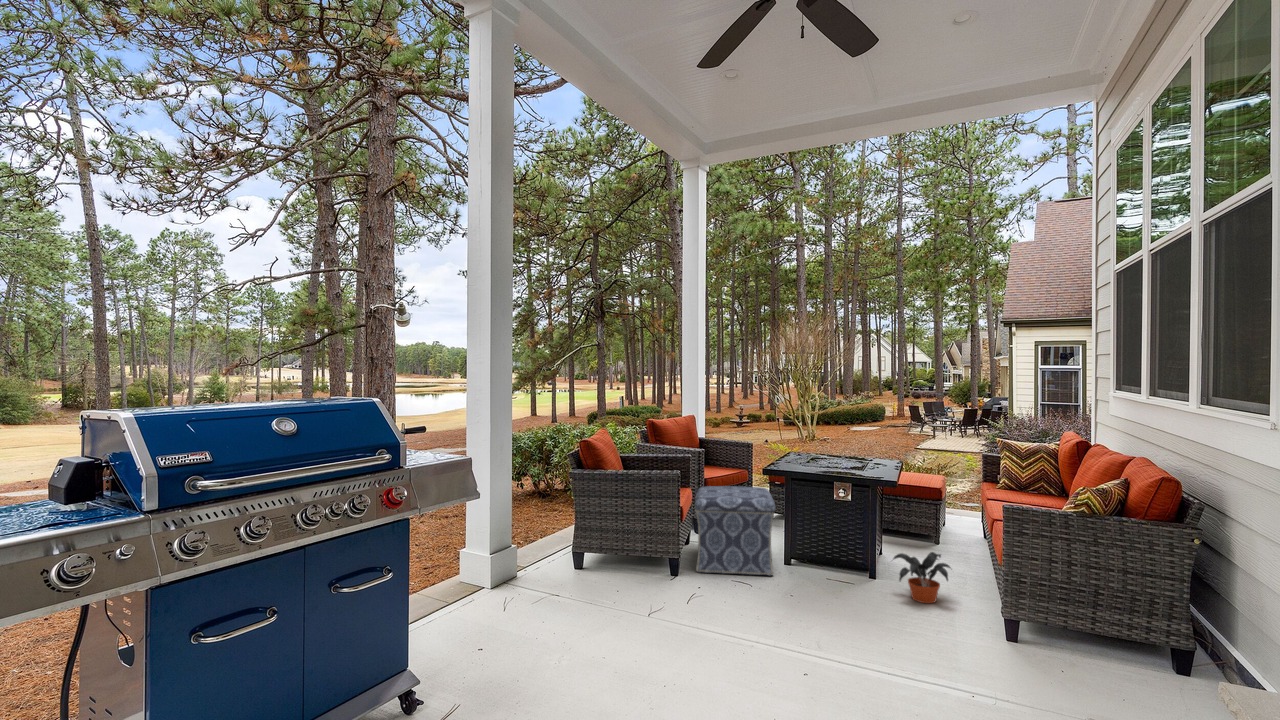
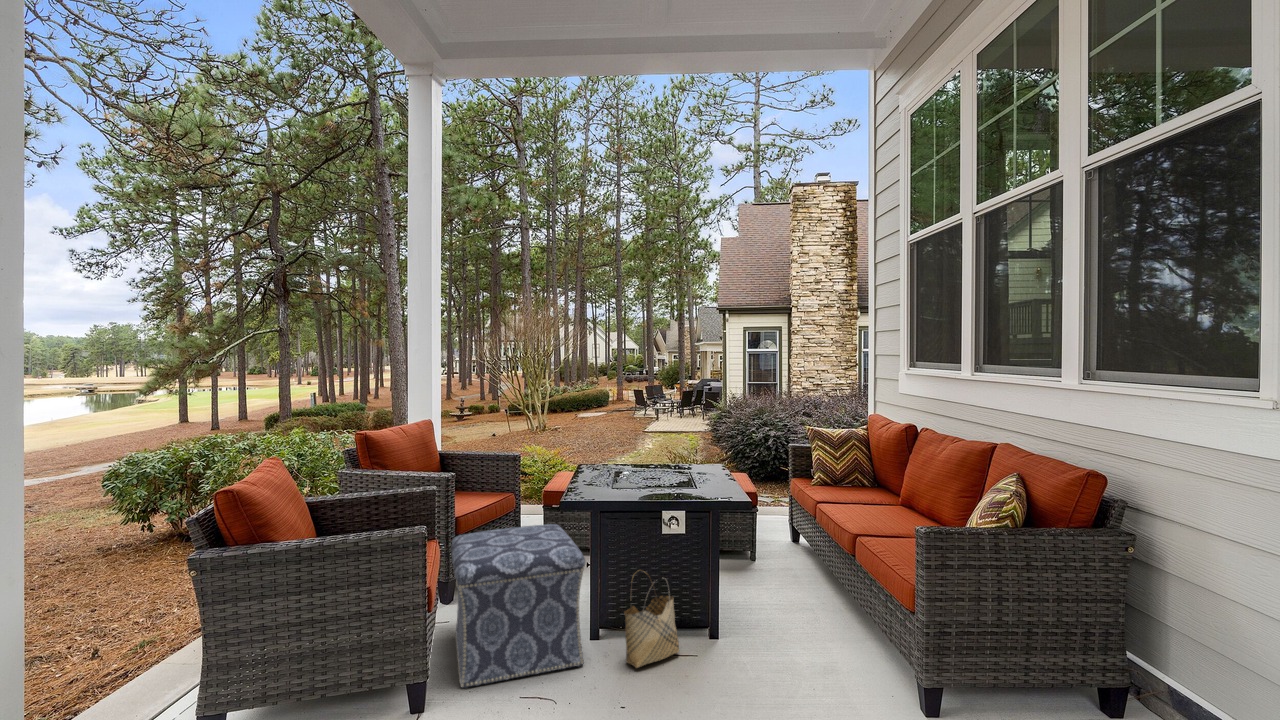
woven basket: none [800,521,841,582] -> present [624,570,679,668]
potted plant: present [893,552,951,603] -> none [747,591,830,669]

